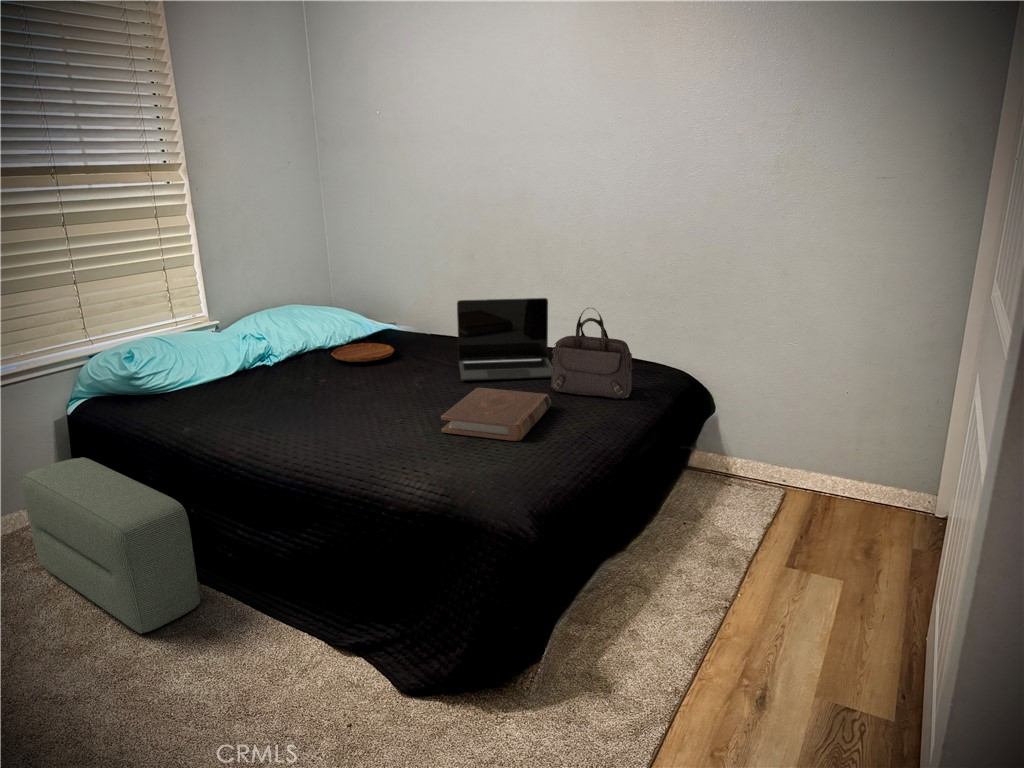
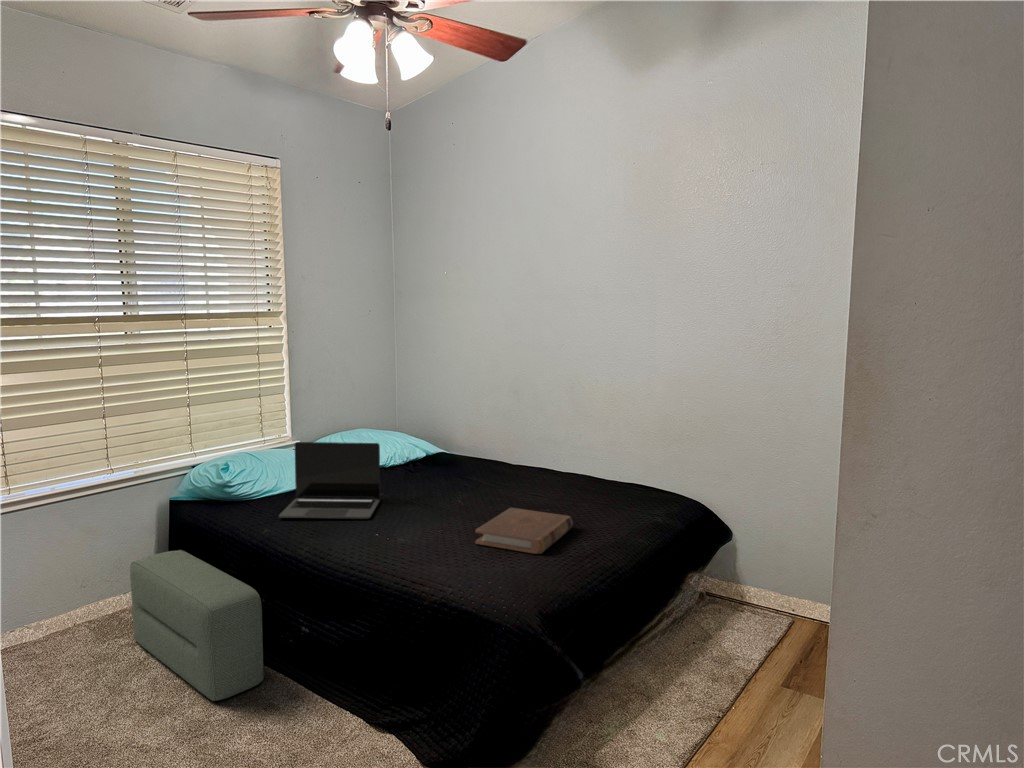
laptop: present [457,298,553,380] -> present [279,442,380,519]
handbag: present [551,308,633,399] -> none [576,443,646,524]
tray: present [331,343,394,362] -> none [391,465,446,481]

